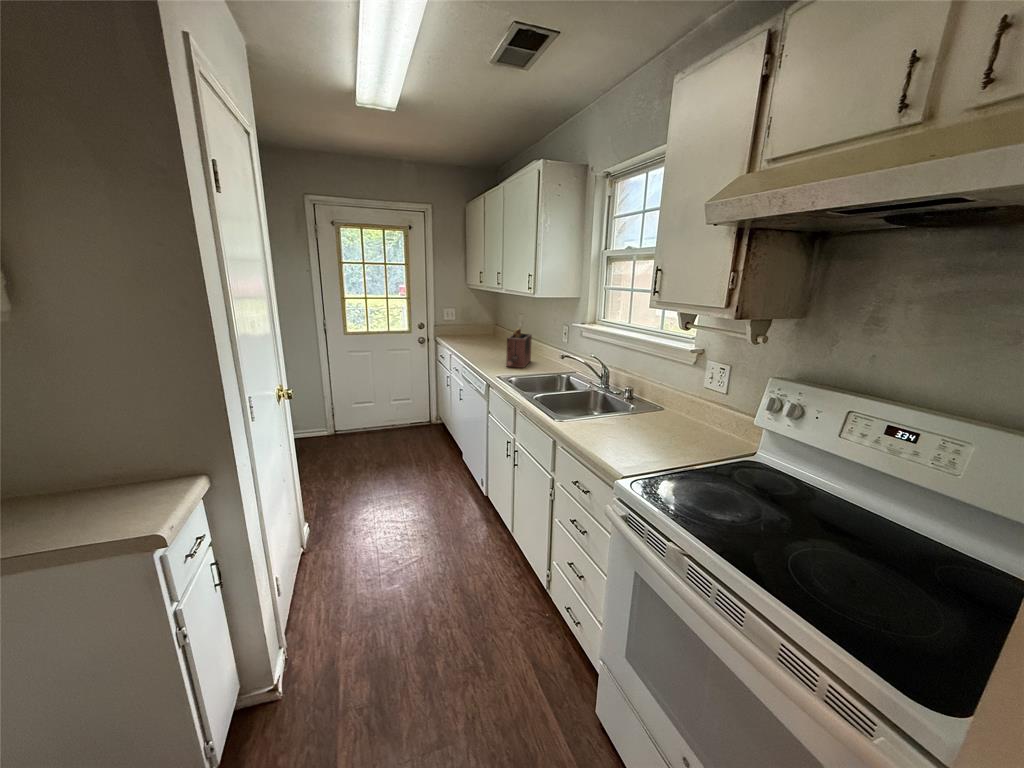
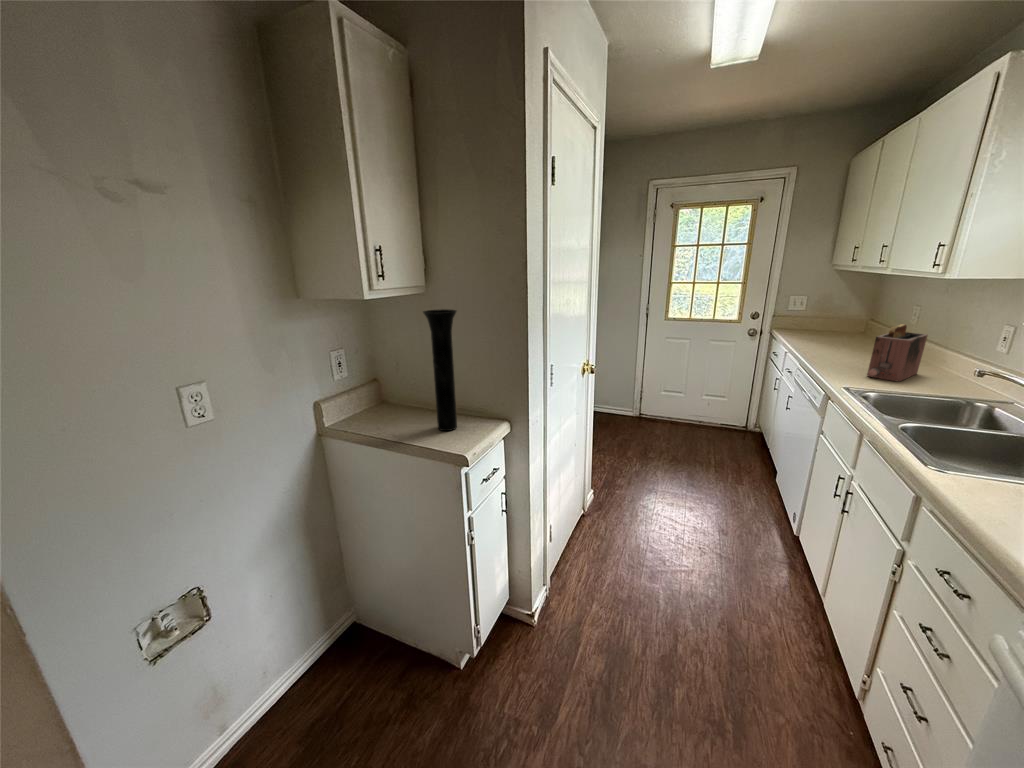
vase: none [25,344,122,515] -> present [423,309,457,431]

